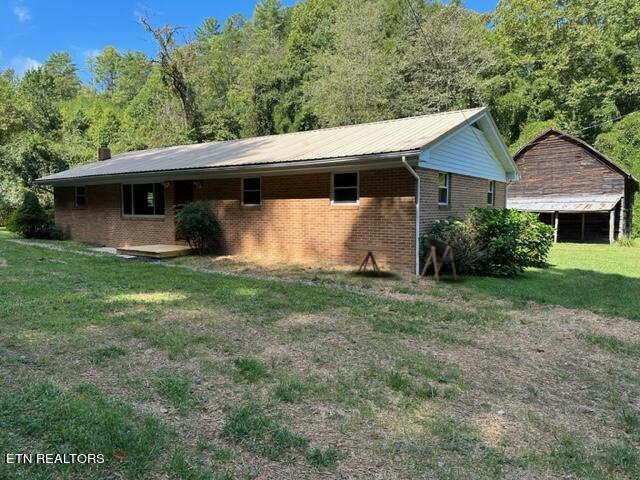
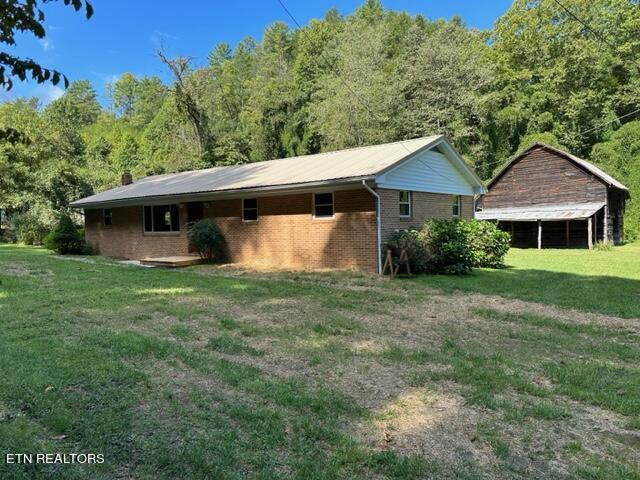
round table: present [351,246,390,276] -> none [326,252,358,275]

